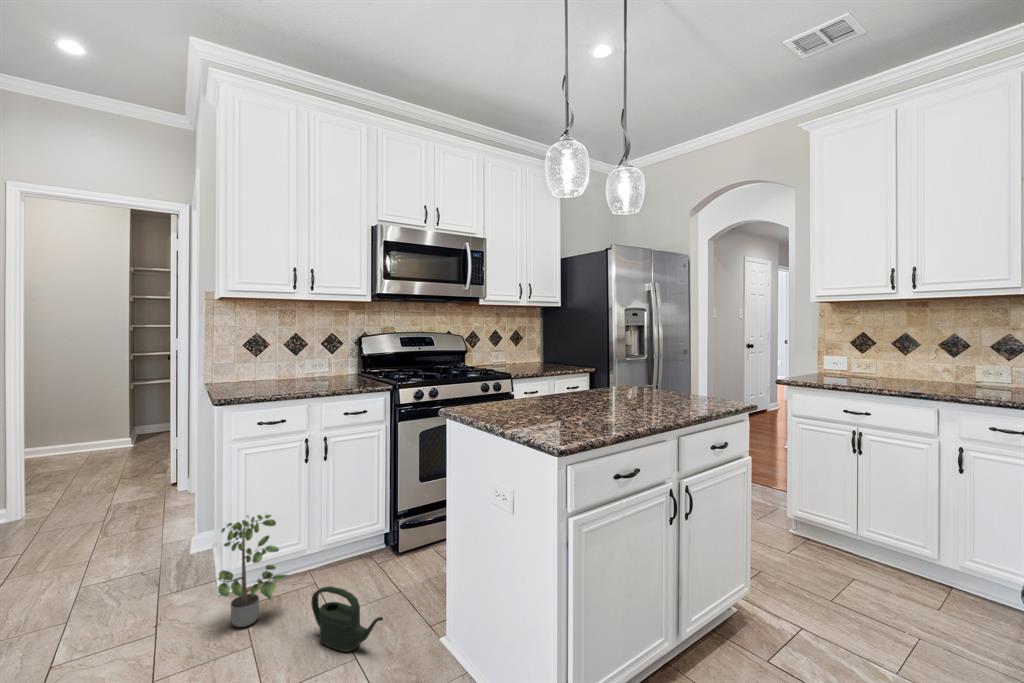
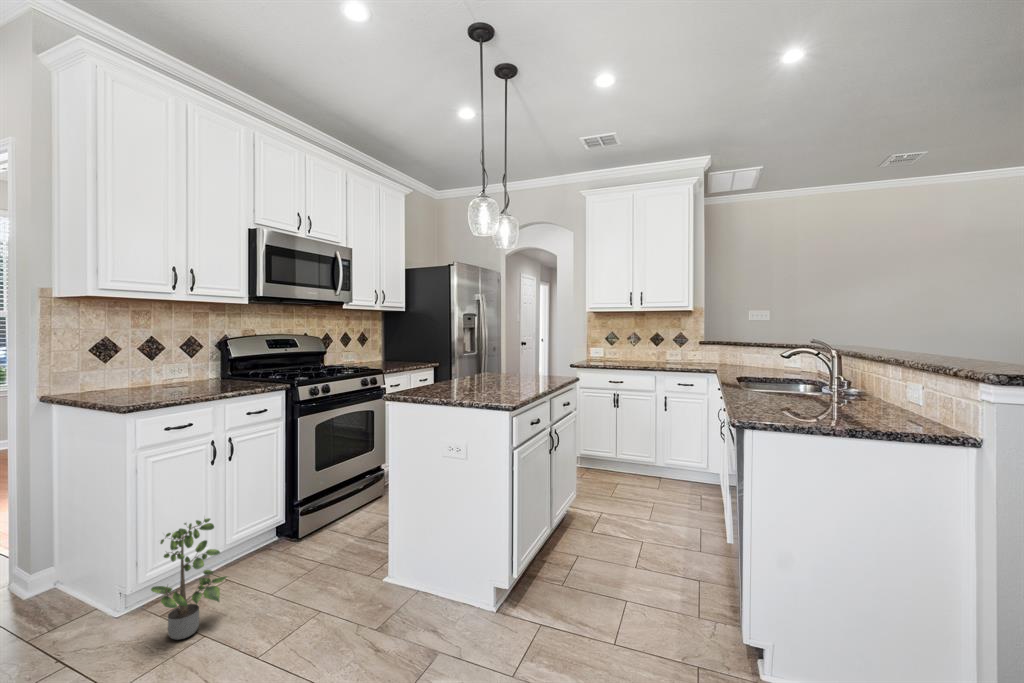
watering can: present [312,586,383,652] -> none [271,569,358,624]

